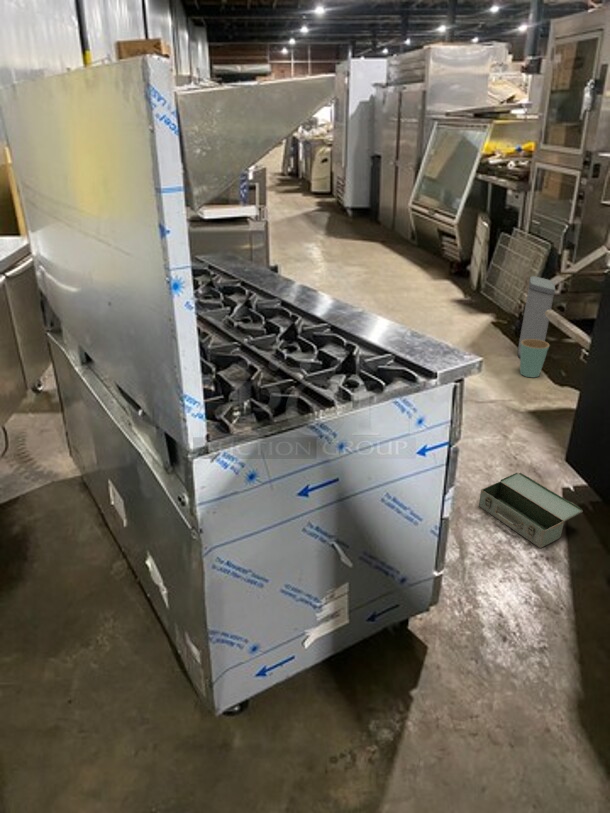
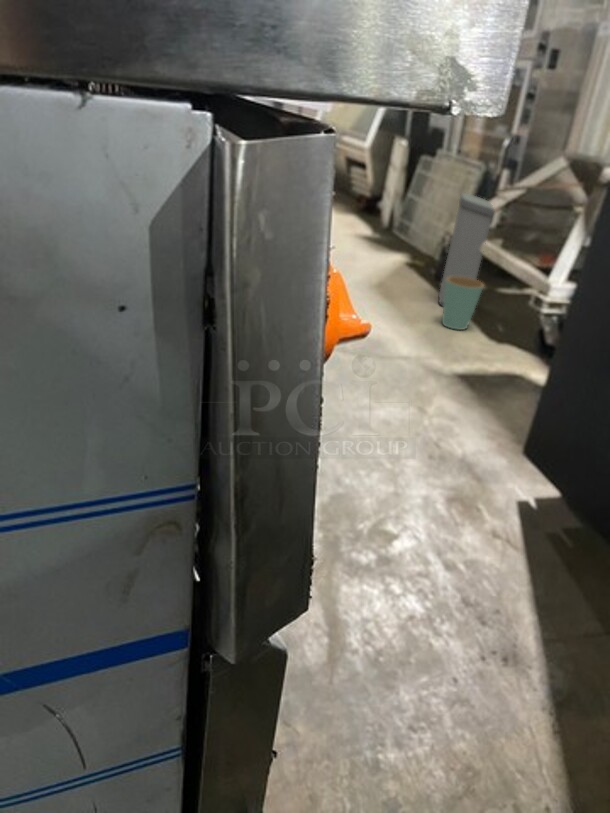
toolbox: present [479,473,583,548] -> none [375,474,567,635]

